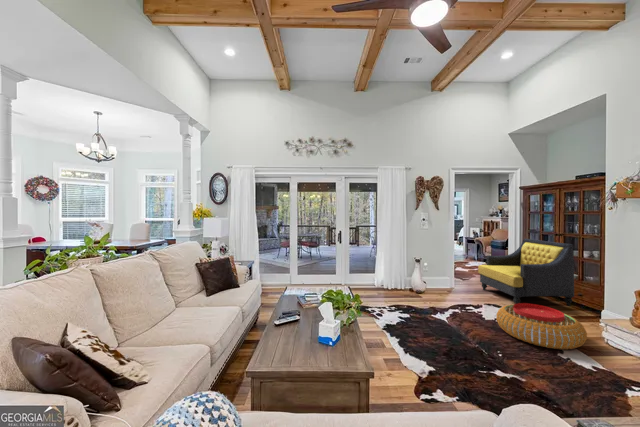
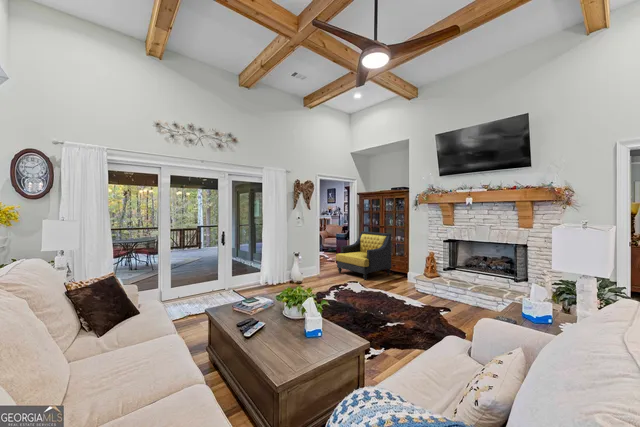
pouf: present [496,303,587,350] -> none [365,276,413,302]

